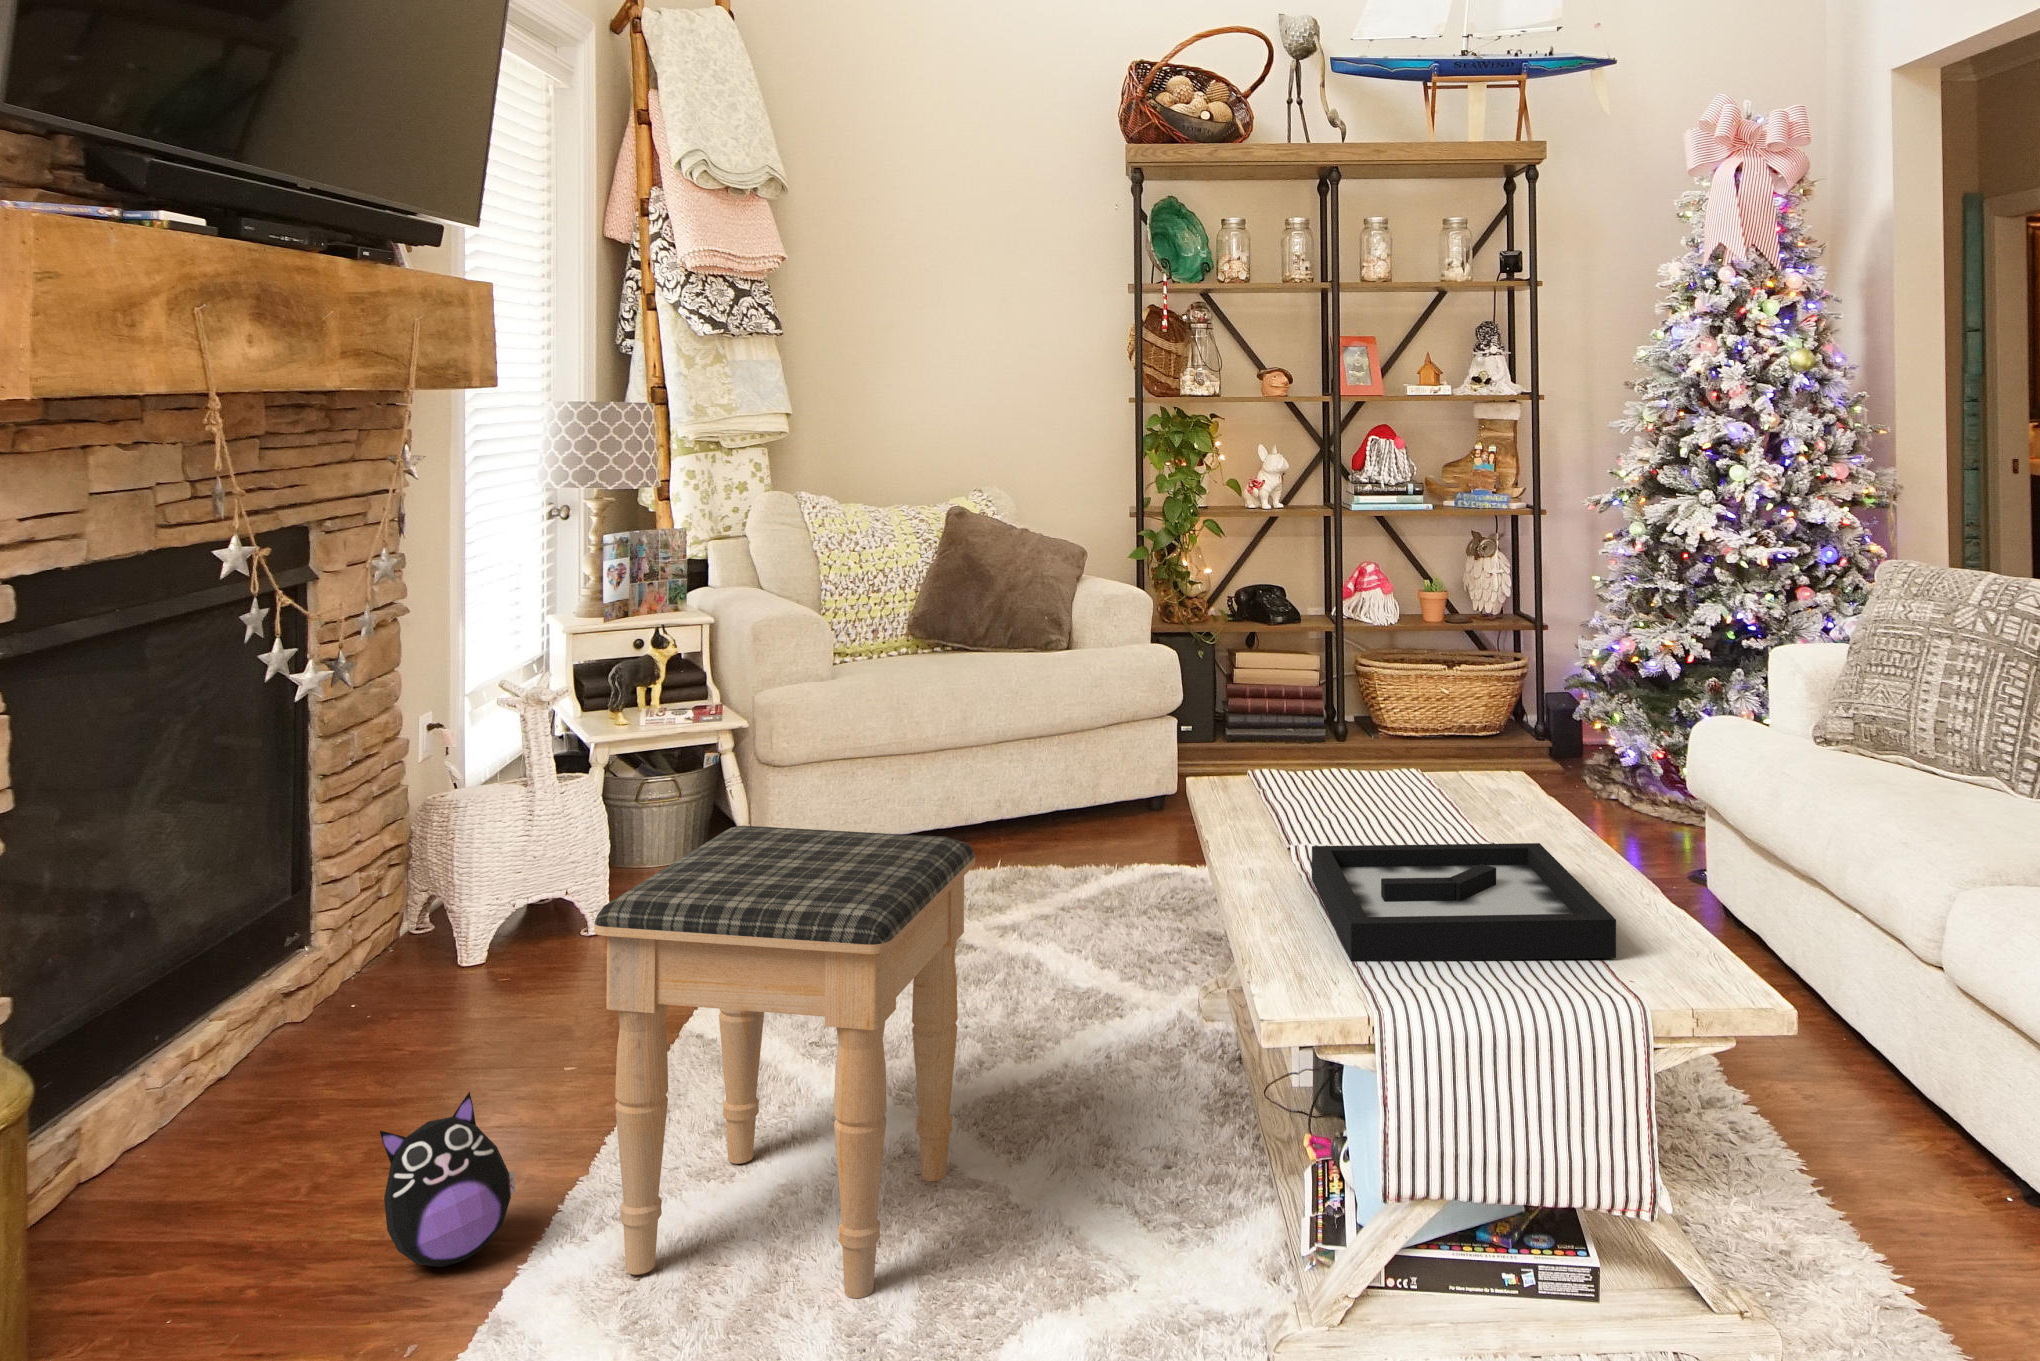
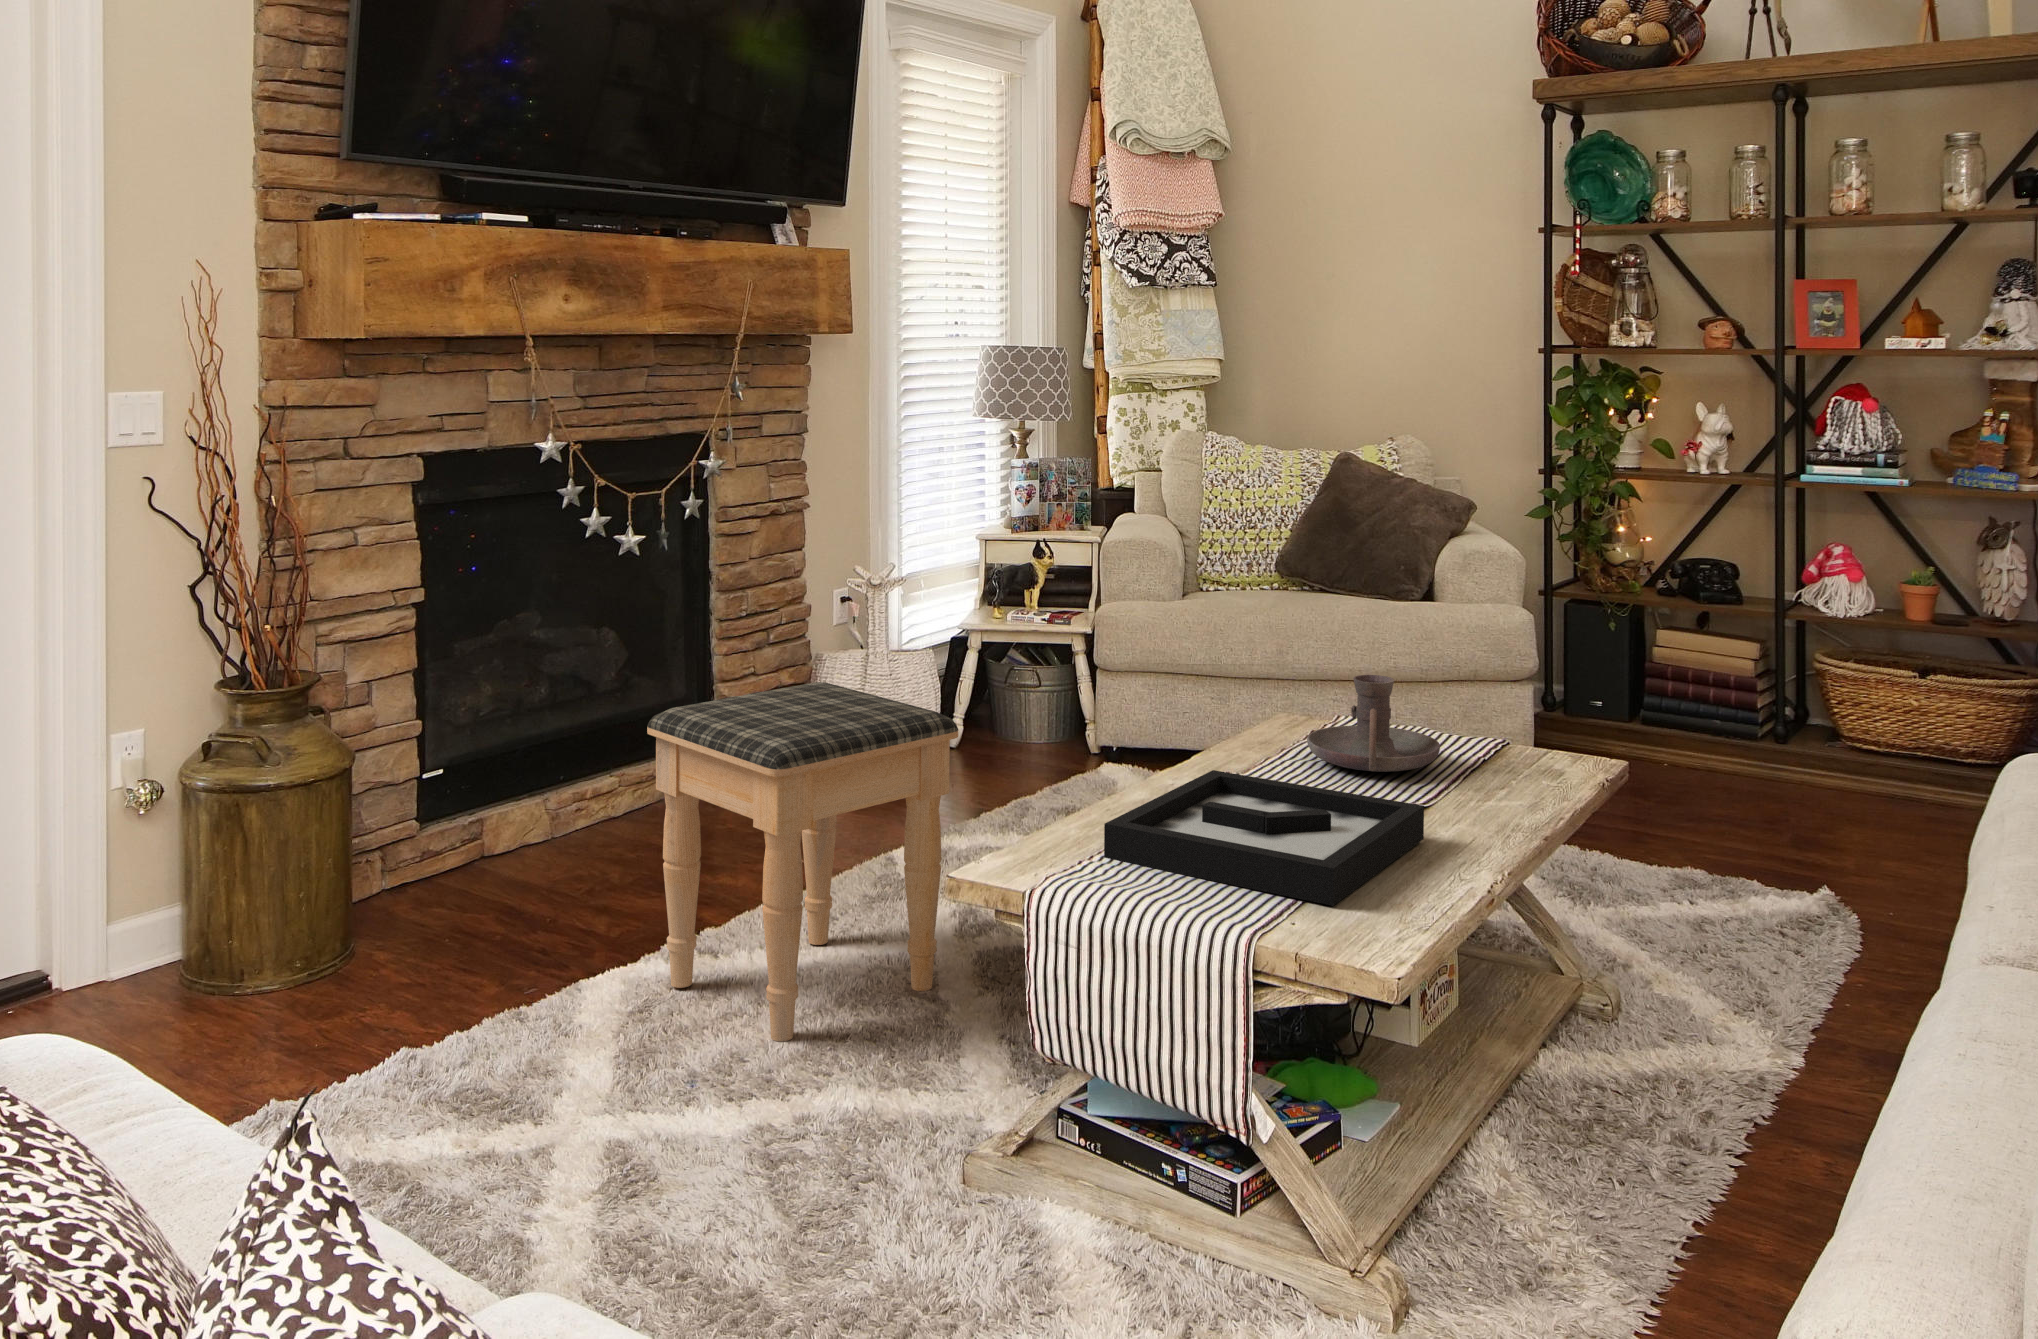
candle holder: none [1288,724,1419,820] -> present [1307,675,1440,772]
plush toy: present [380,1092,516,1267] -> none [557,838,652,951]

